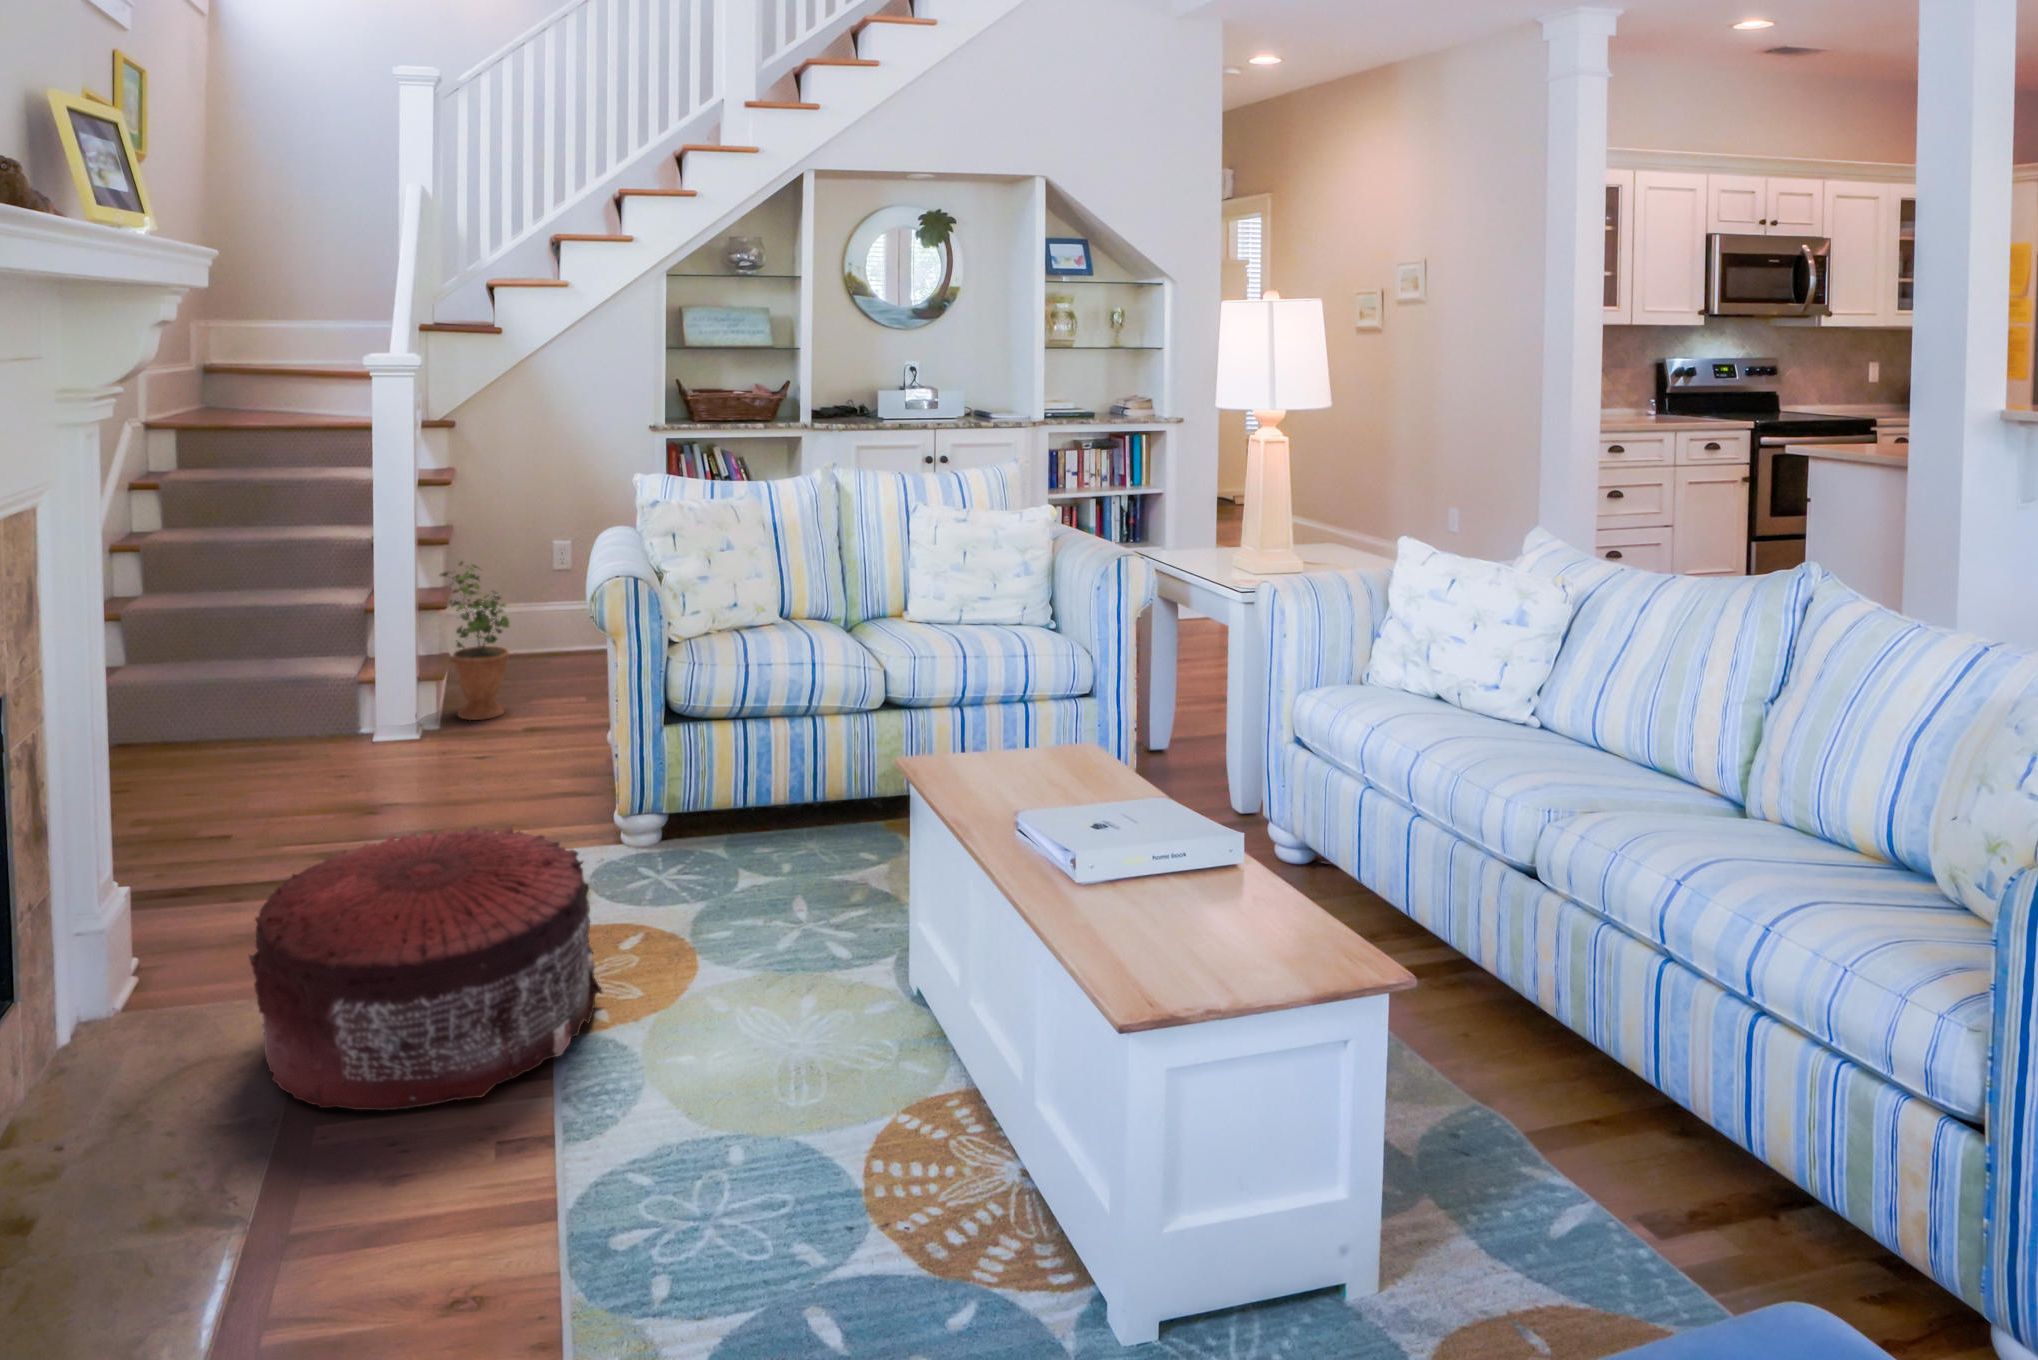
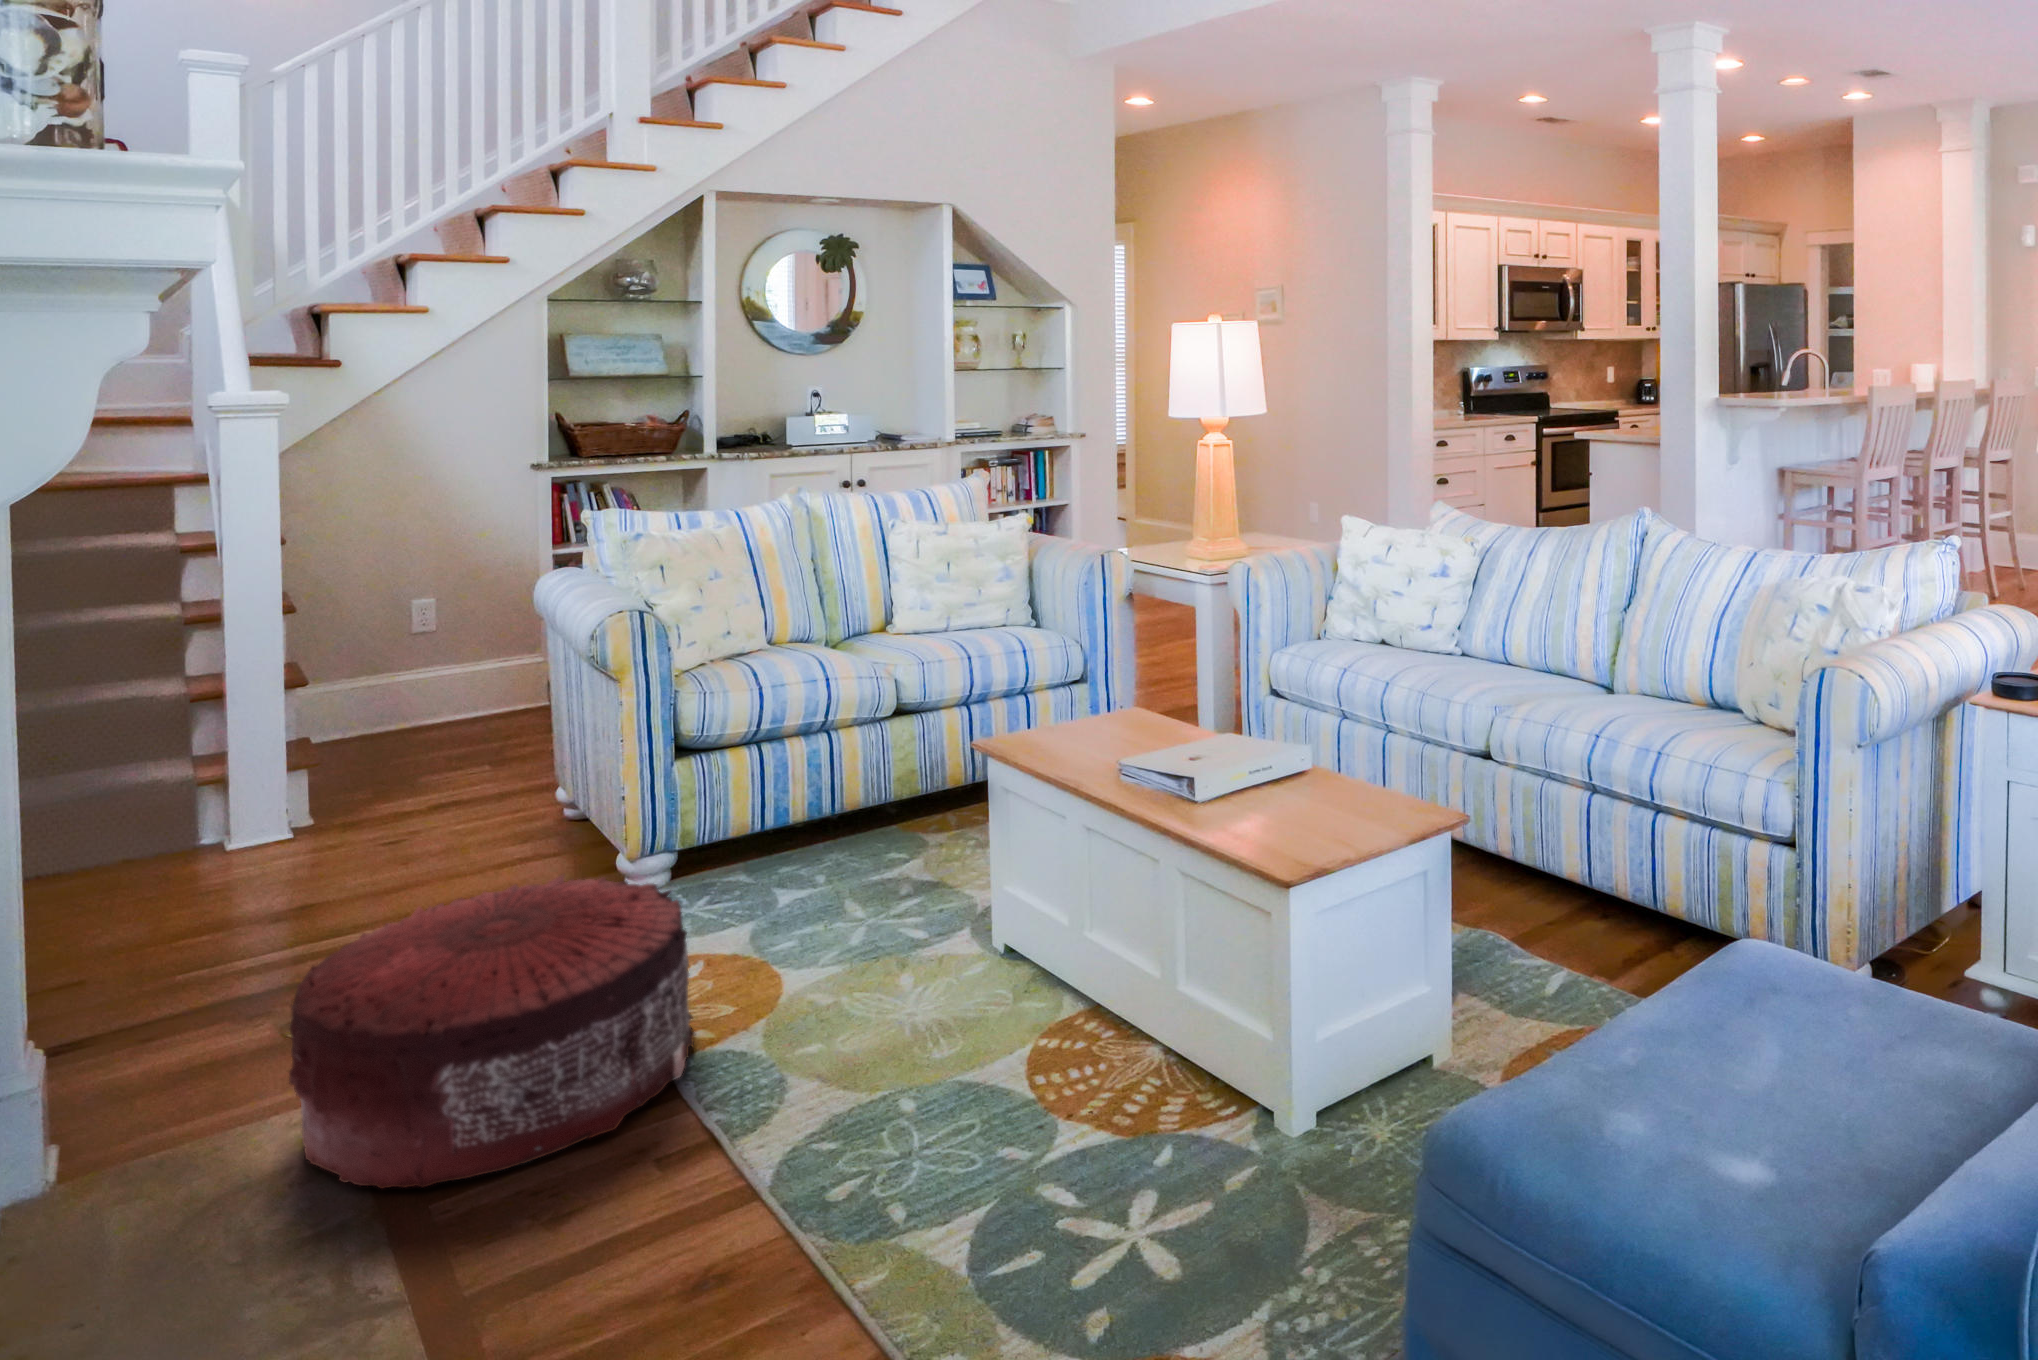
potted plant: present [439,562,509,720] -> none [287,626,393,811]

